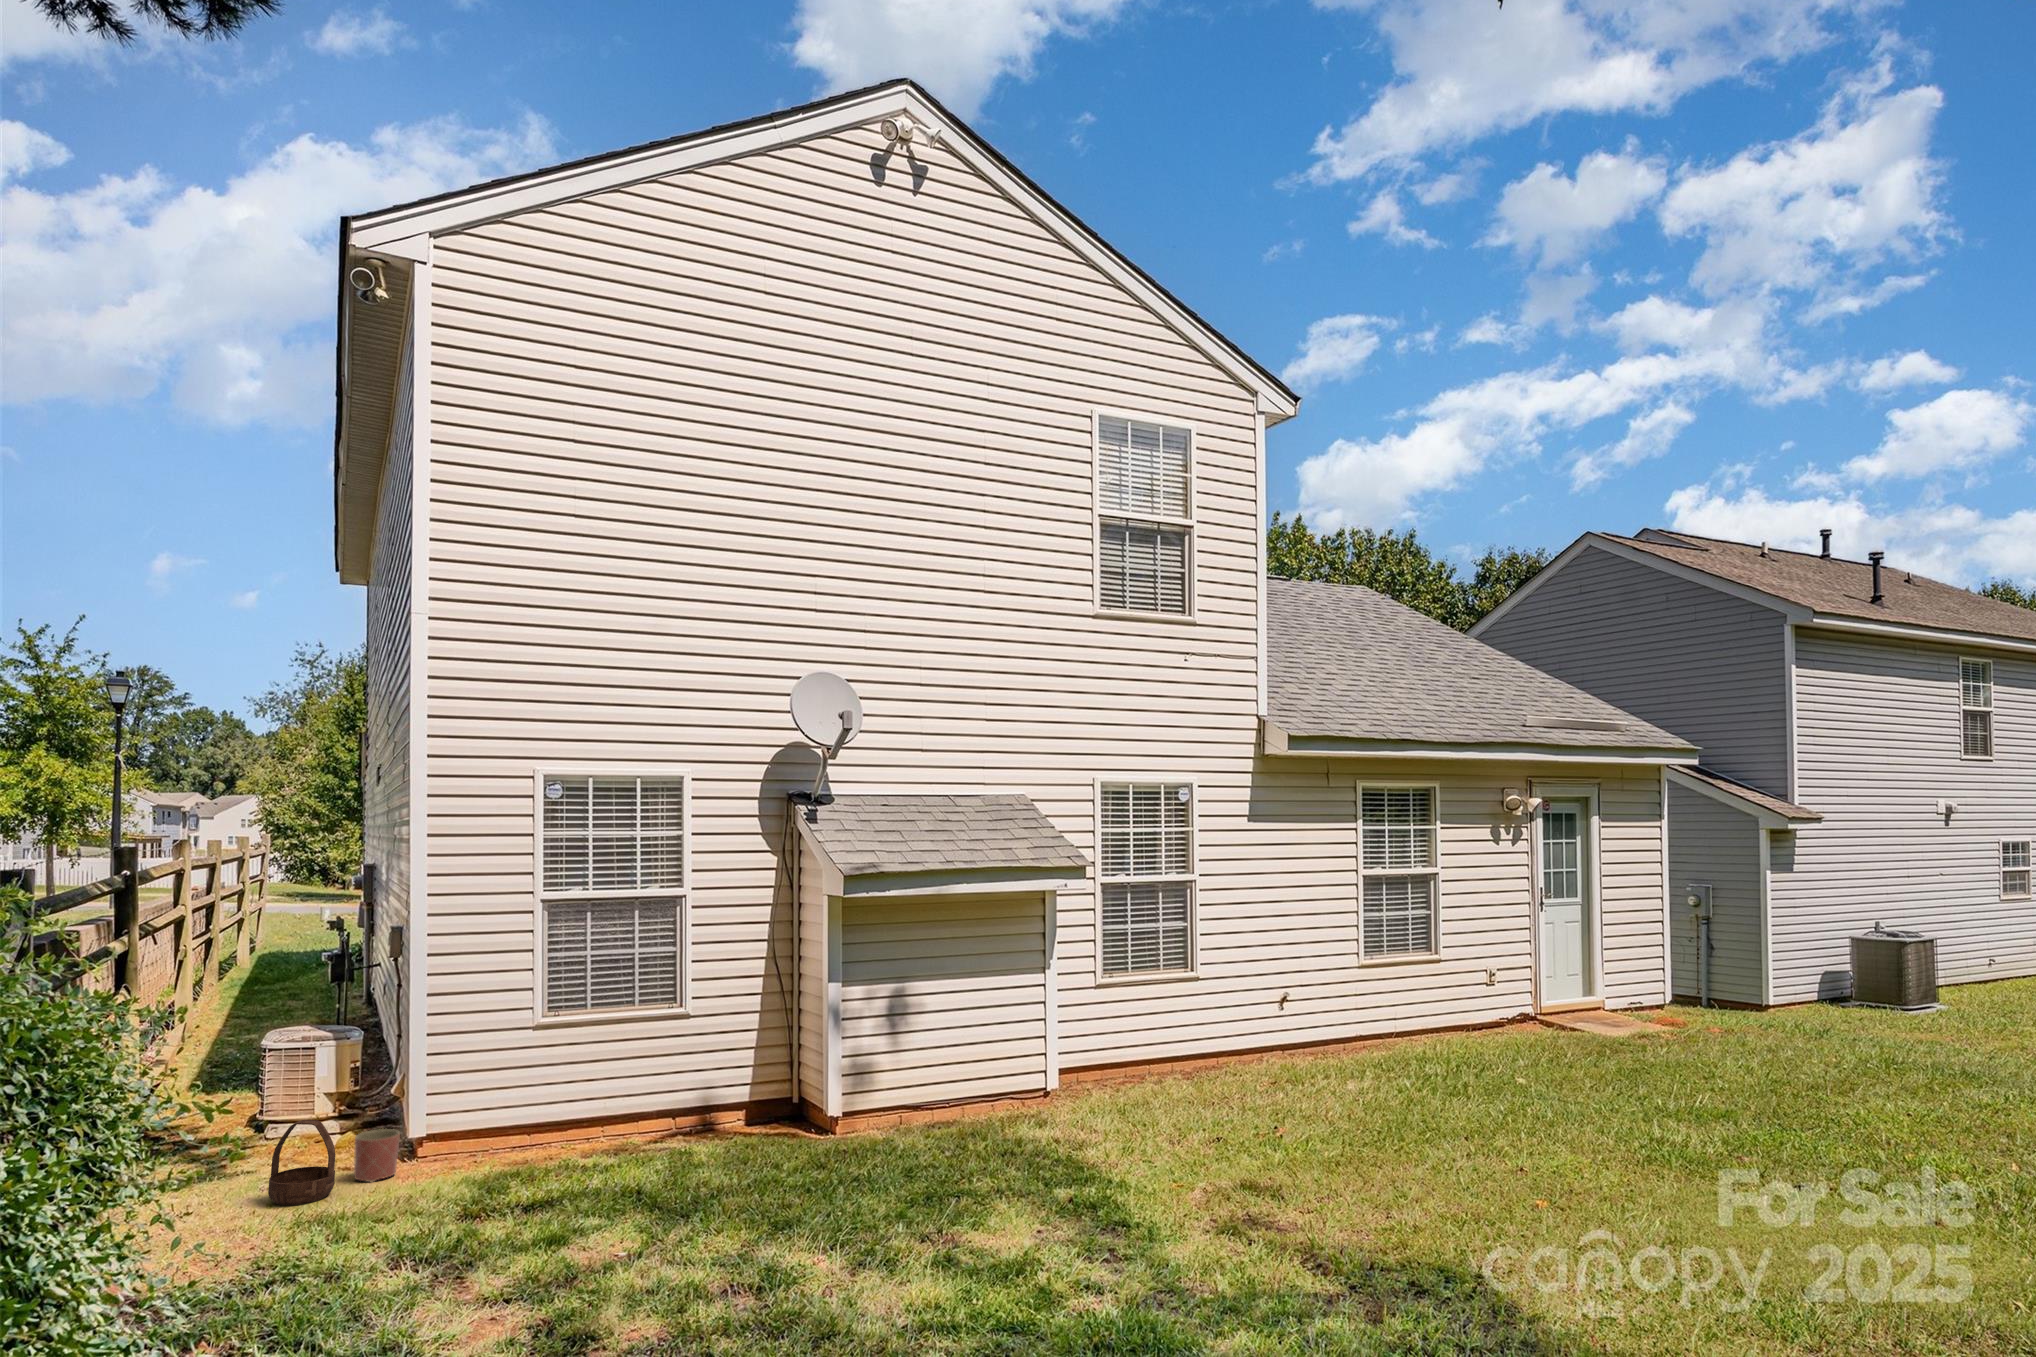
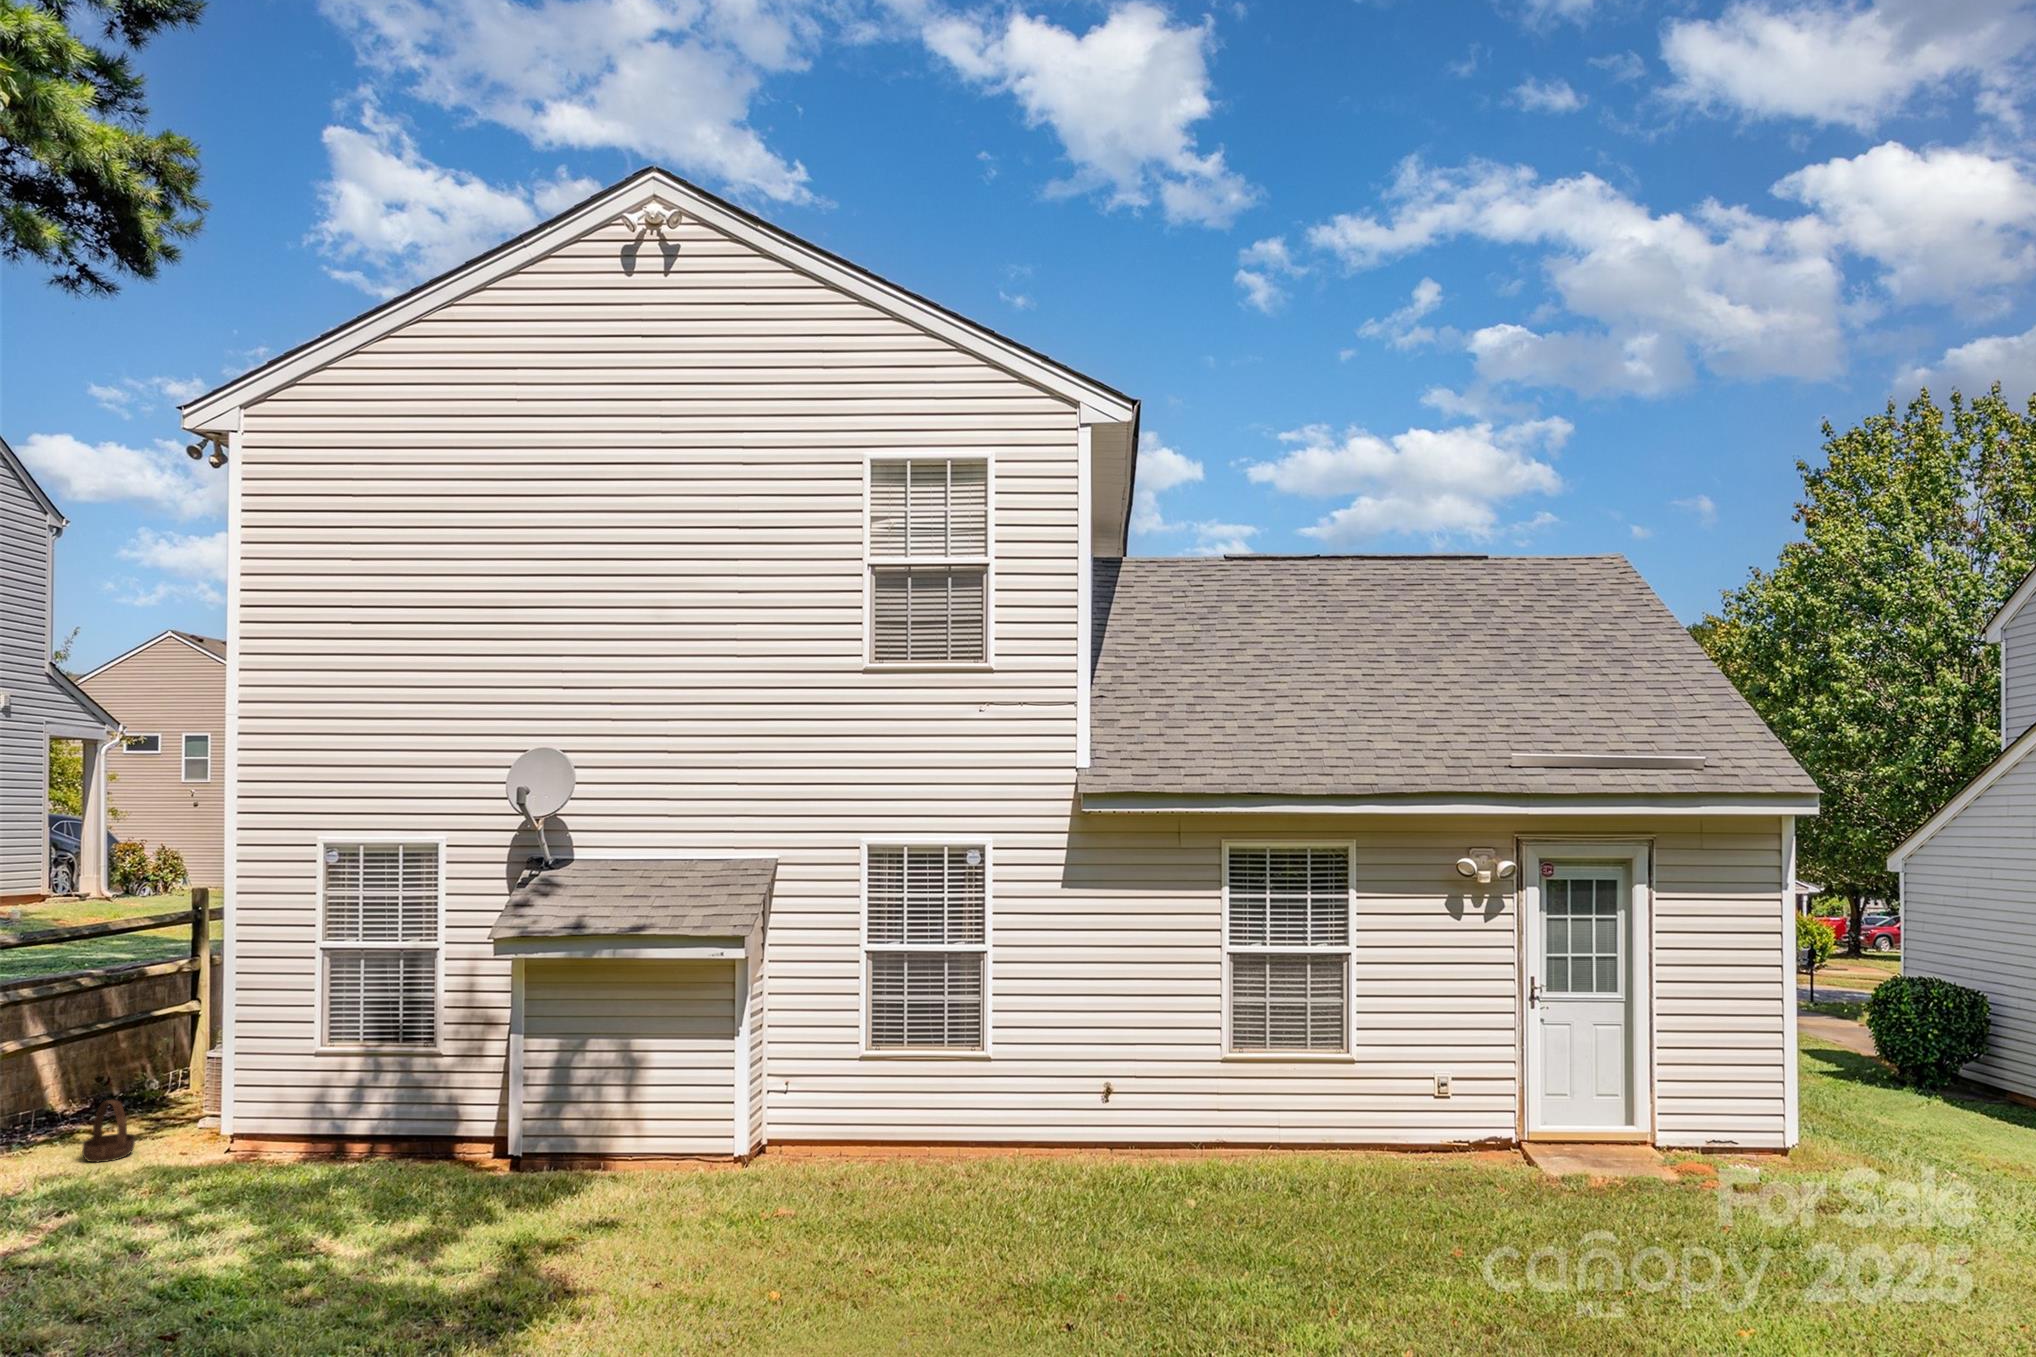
planter: present [354,1129,400,1182] -> none [161,1111,198,1152]

